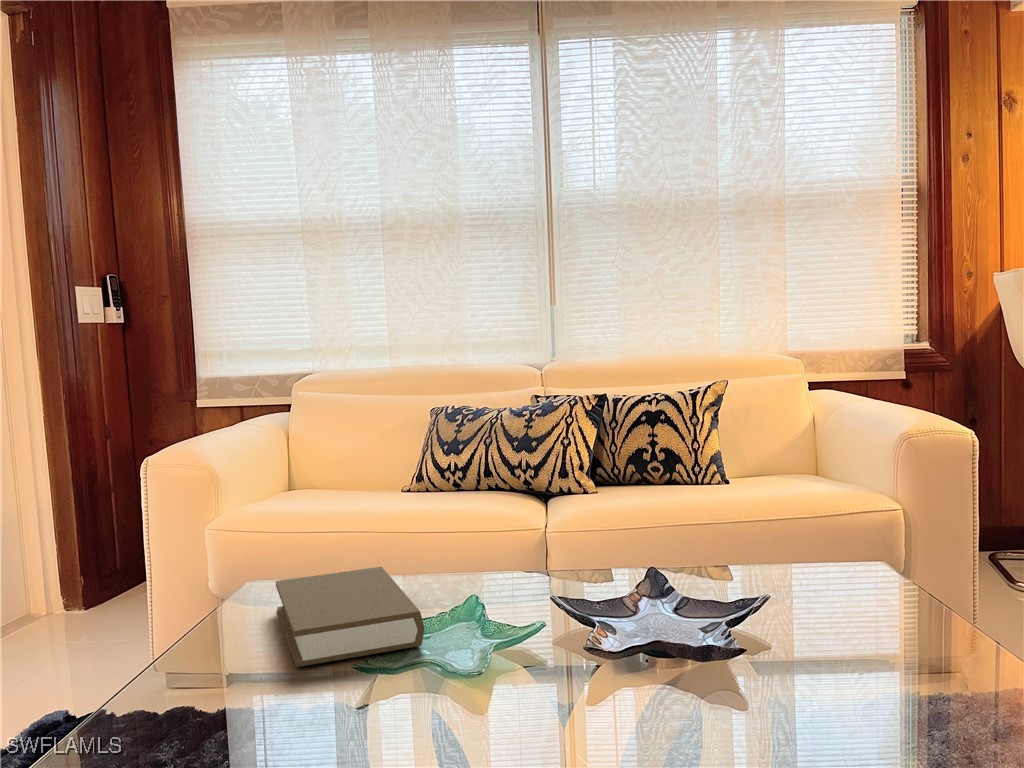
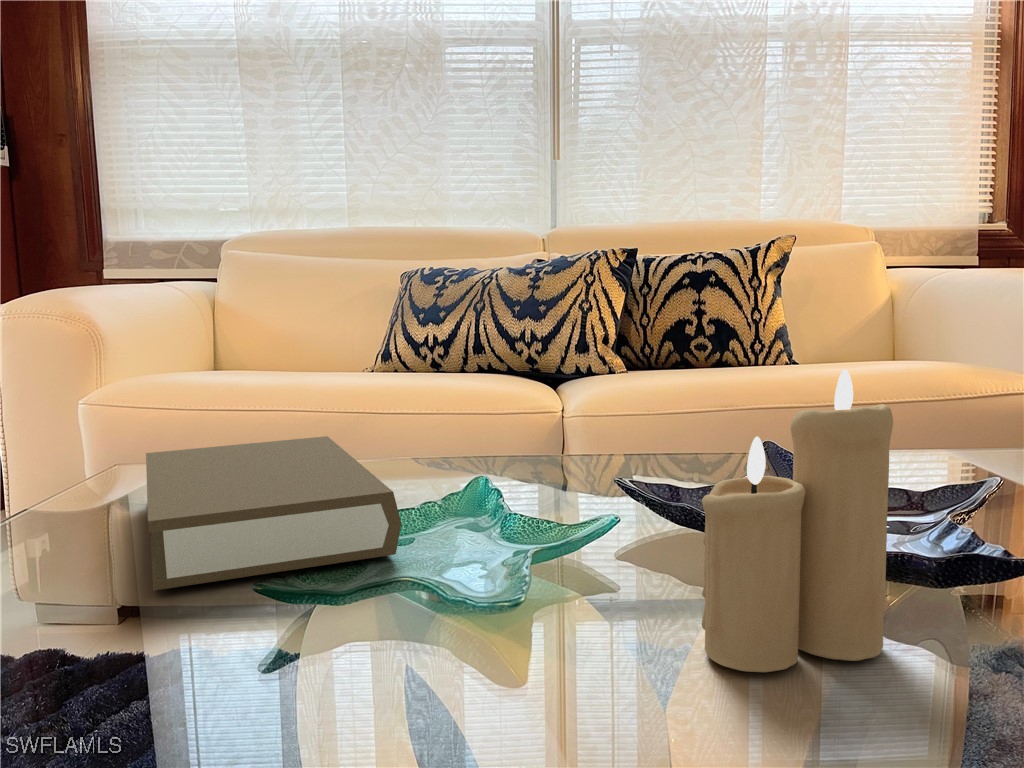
candle: none [565,560,656,708] -> present [702,369,893,672]

